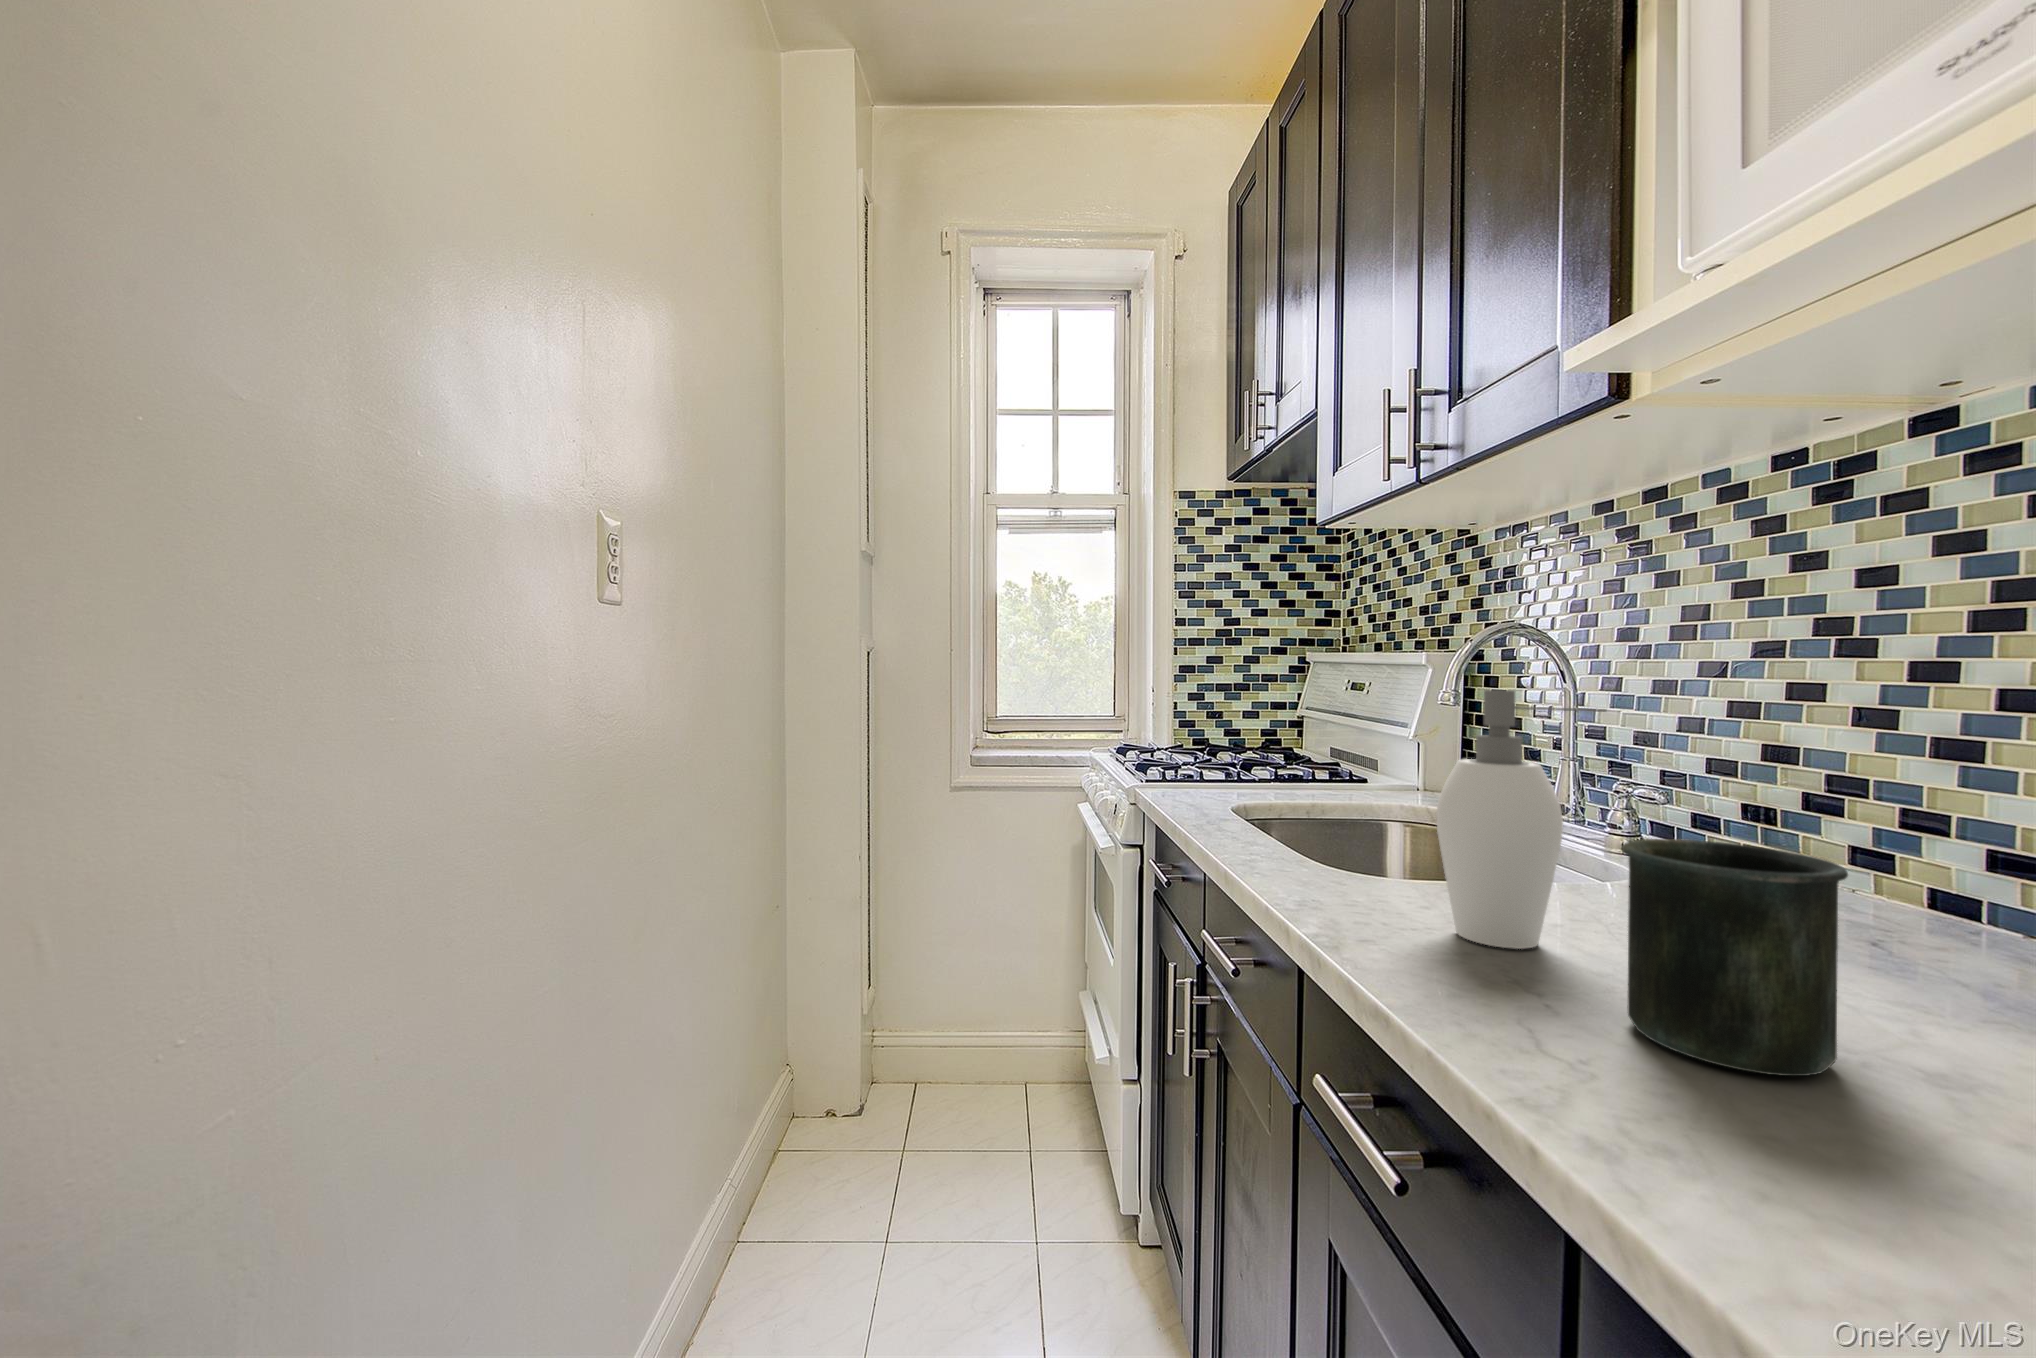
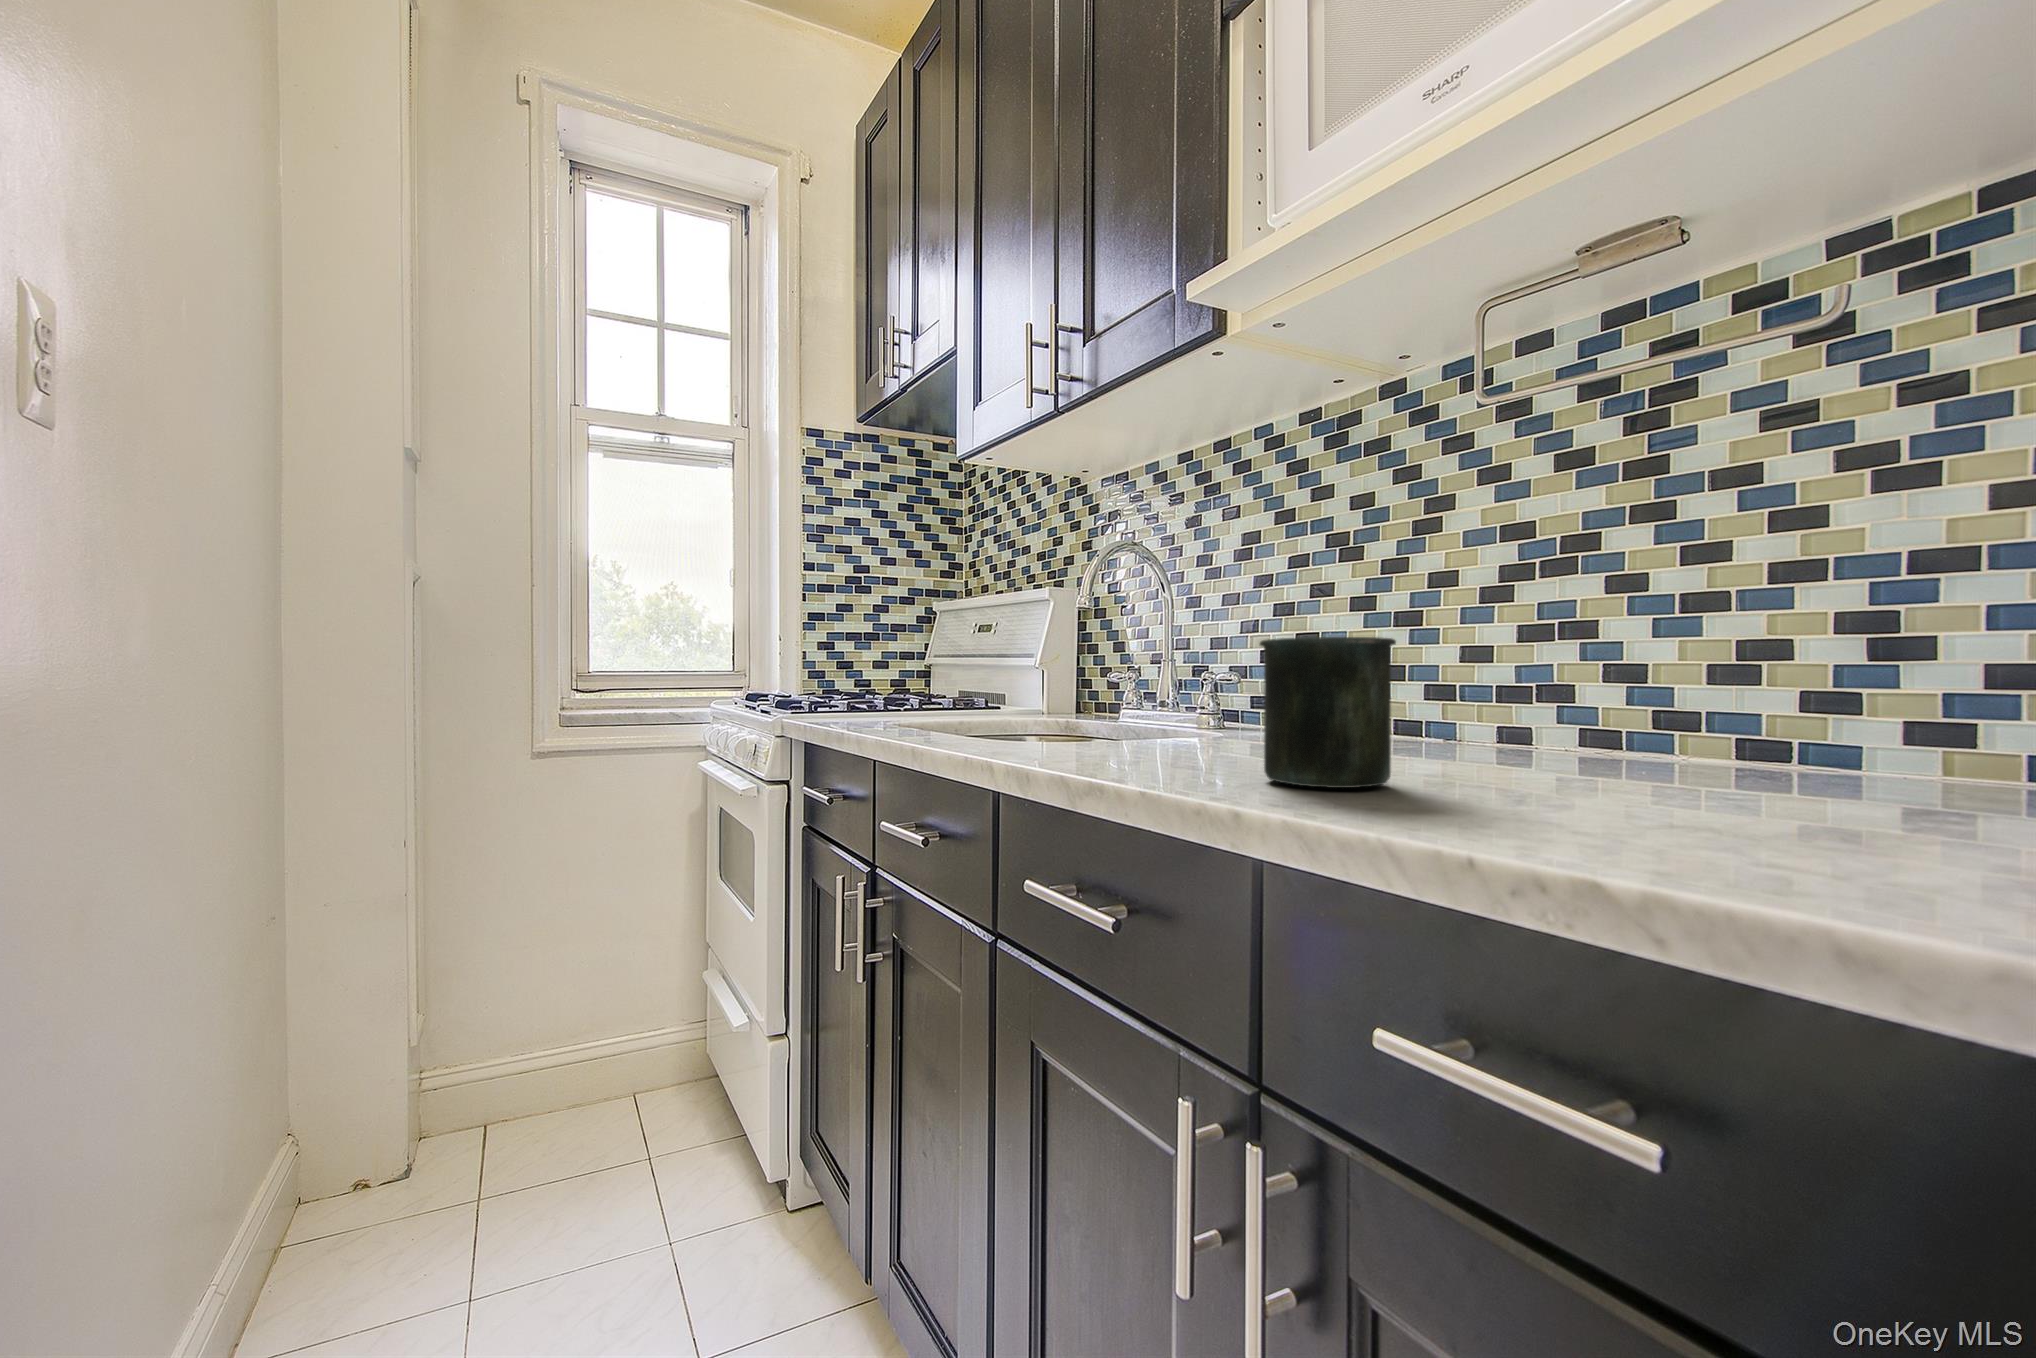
soap dispenser: present [1436,690,1607,949] -> none [1107,548,1232,762]

